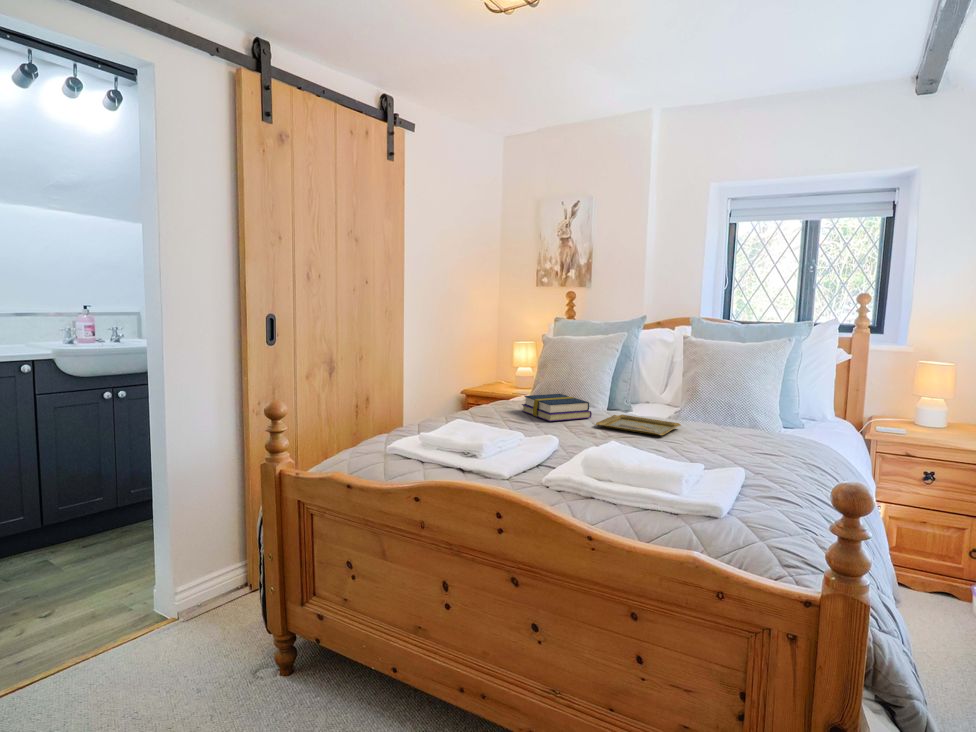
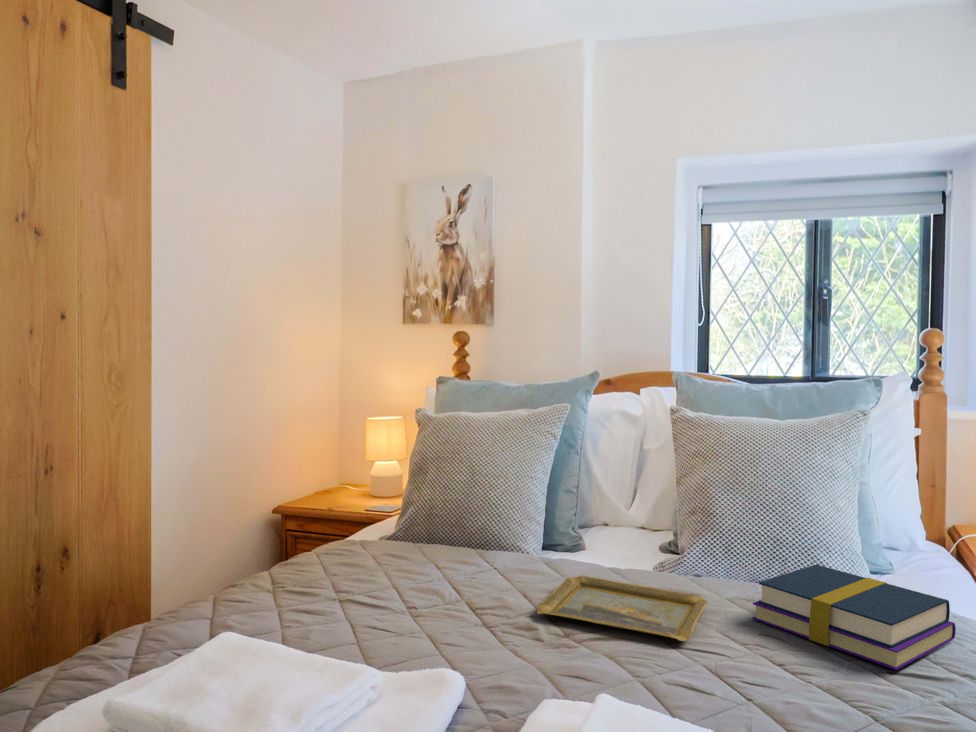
book: present [522,394,592,421] -> present [753,565,956,670]

